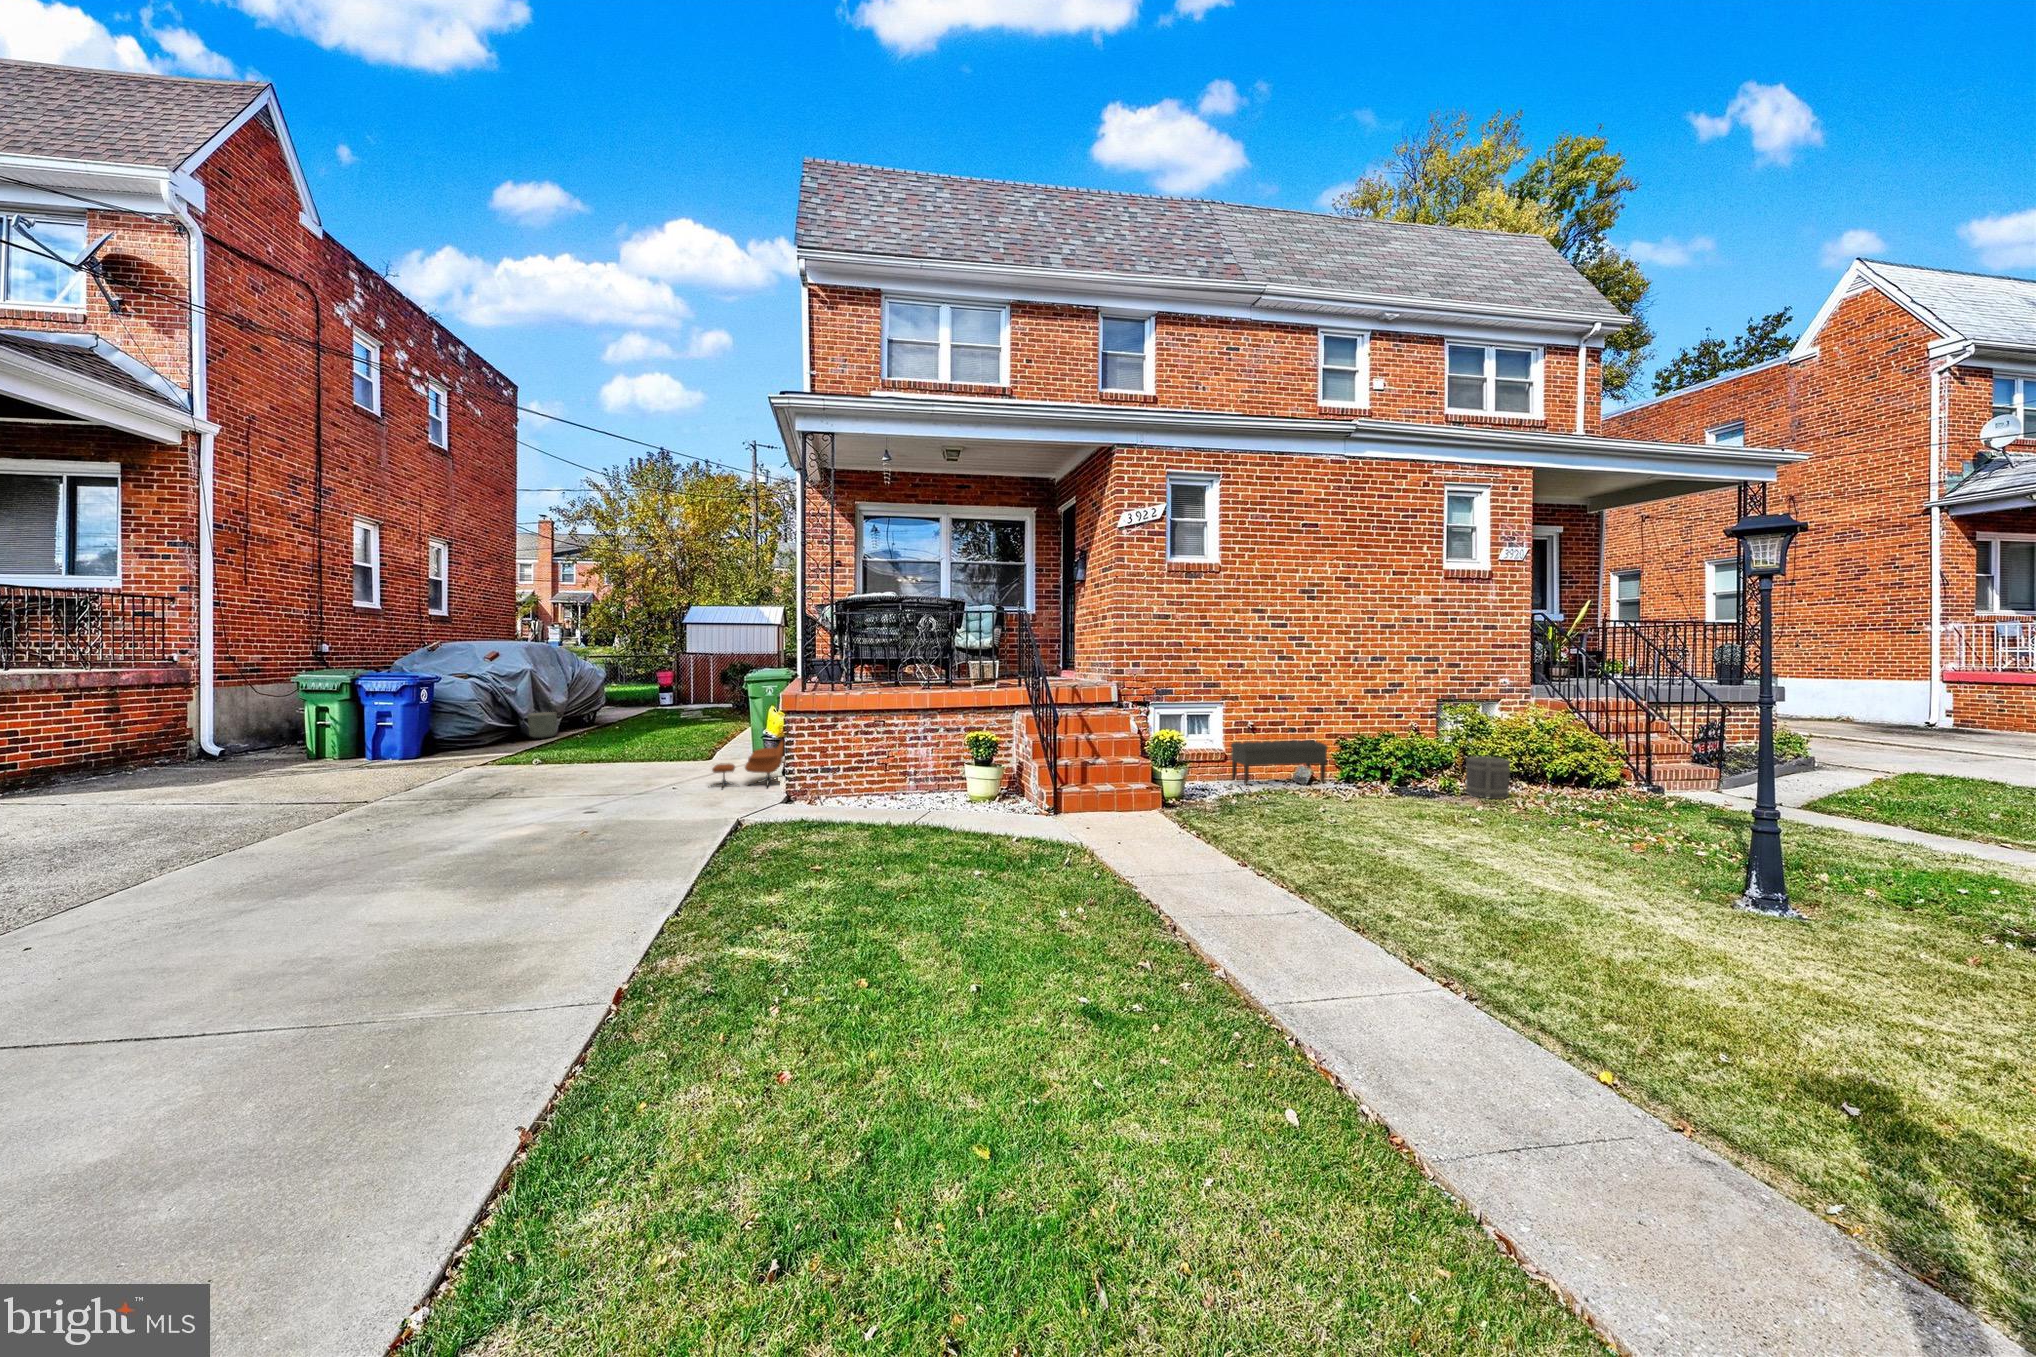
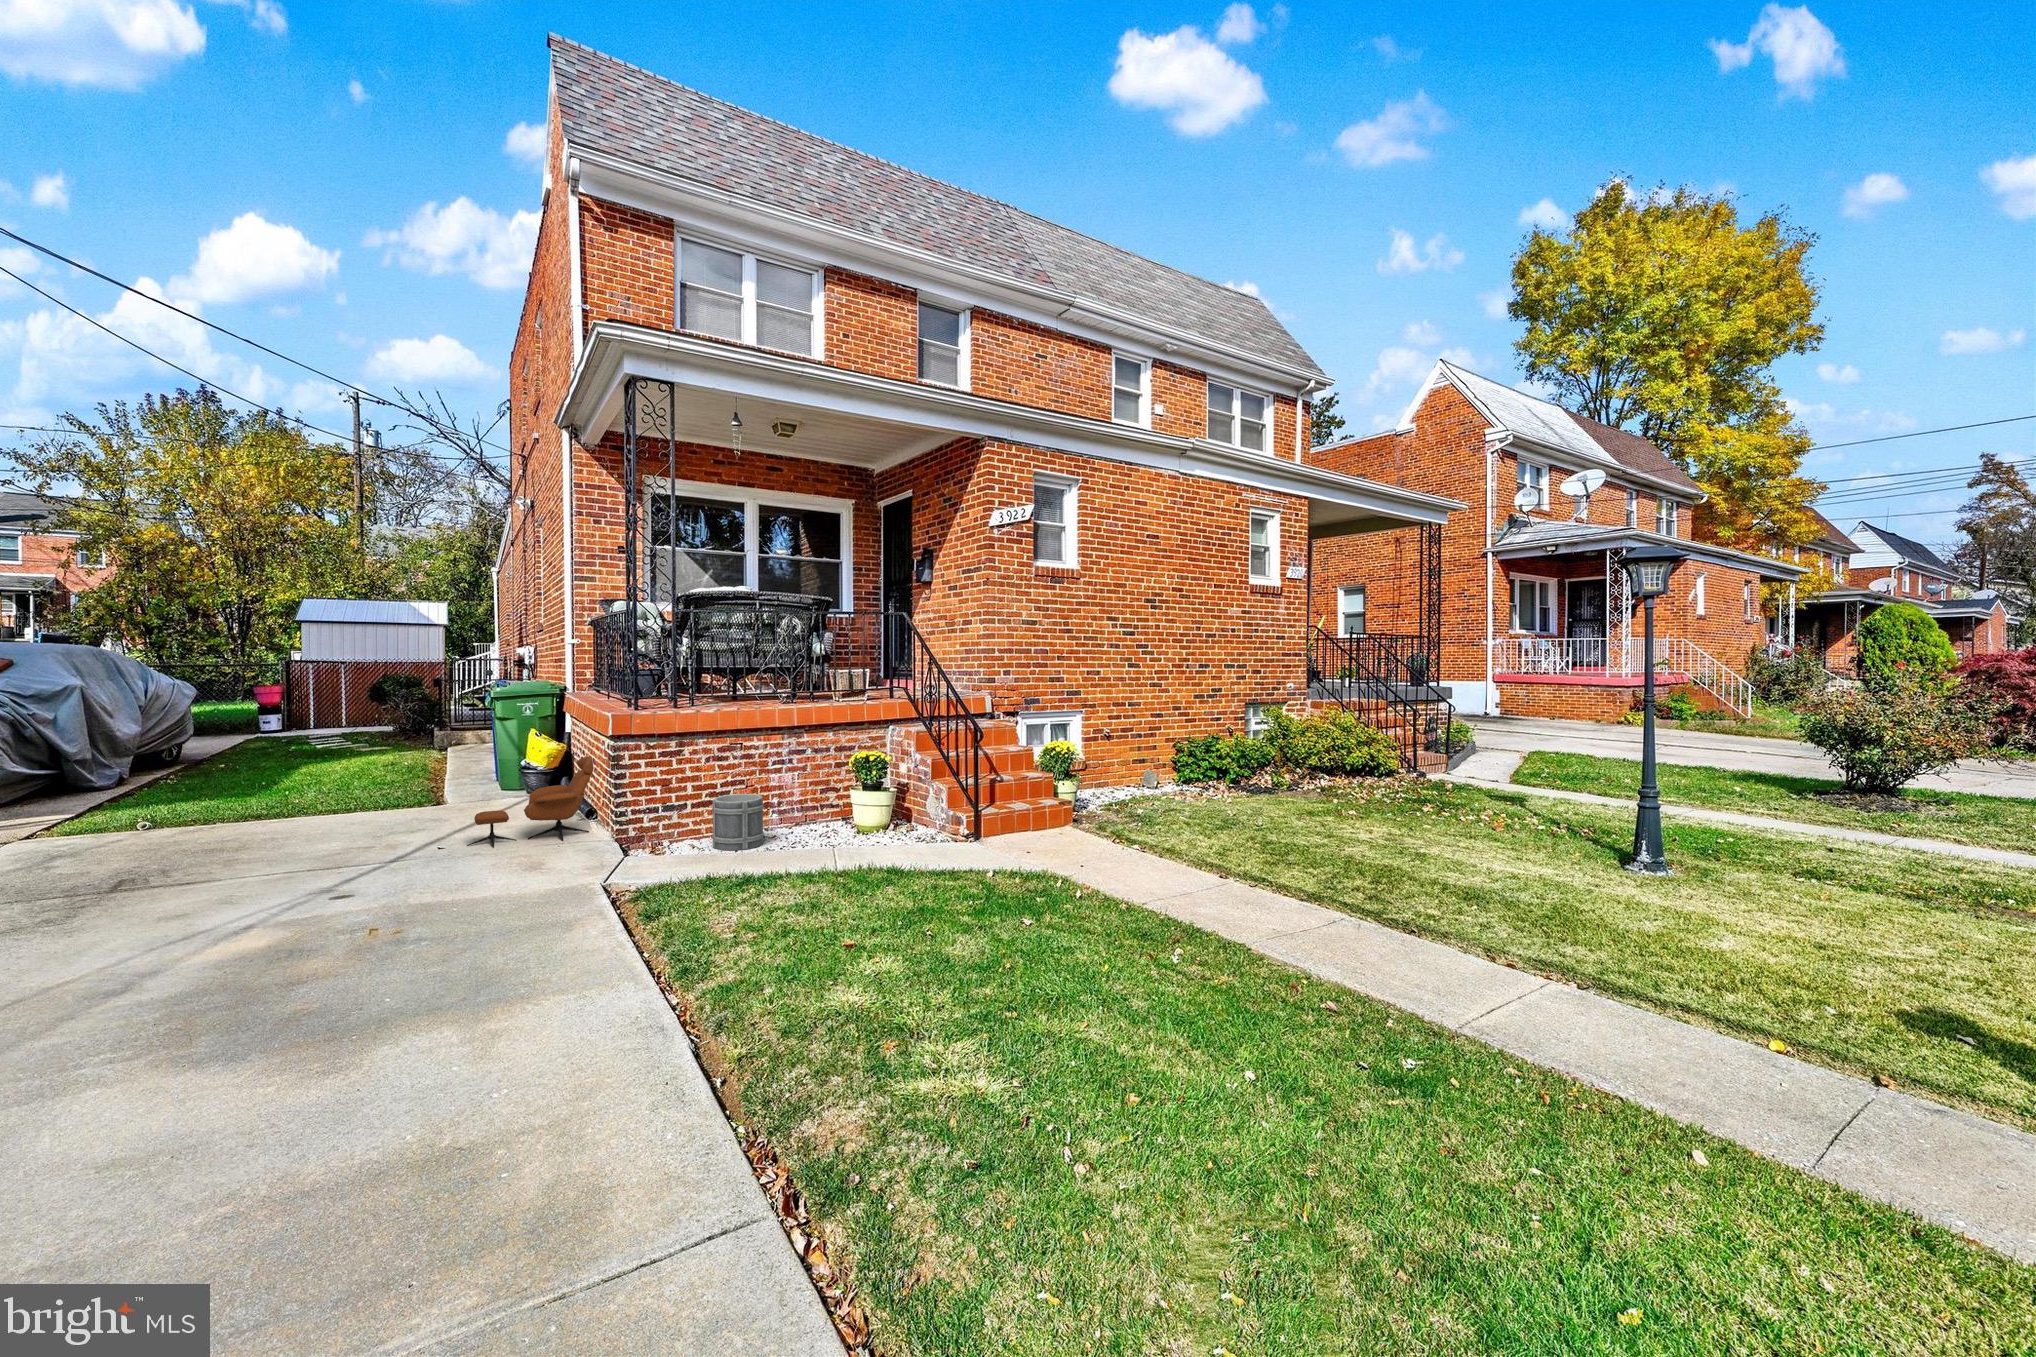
planter: present [528,712,557,738] -> none [32,755,93,795]
bench: present [1231,740,1328,785] -> none [1091,746,1179,794]
bucket: present [1466,756,1510,799] -> present [712,794,764,850]

